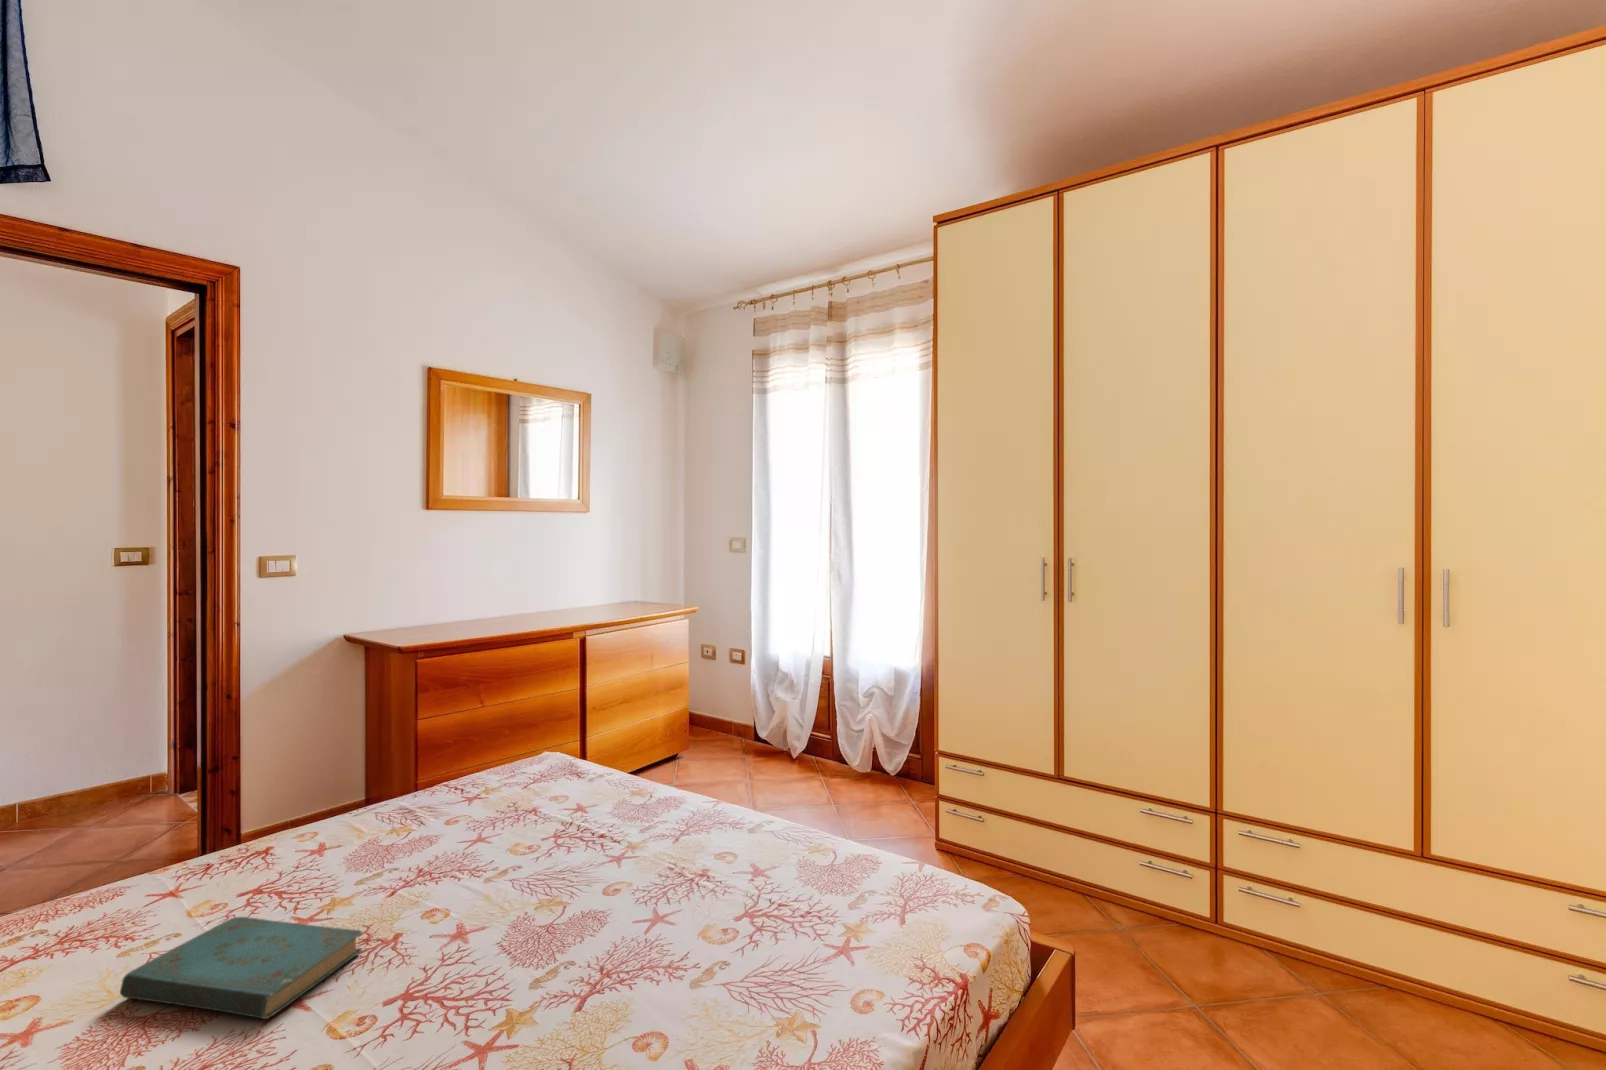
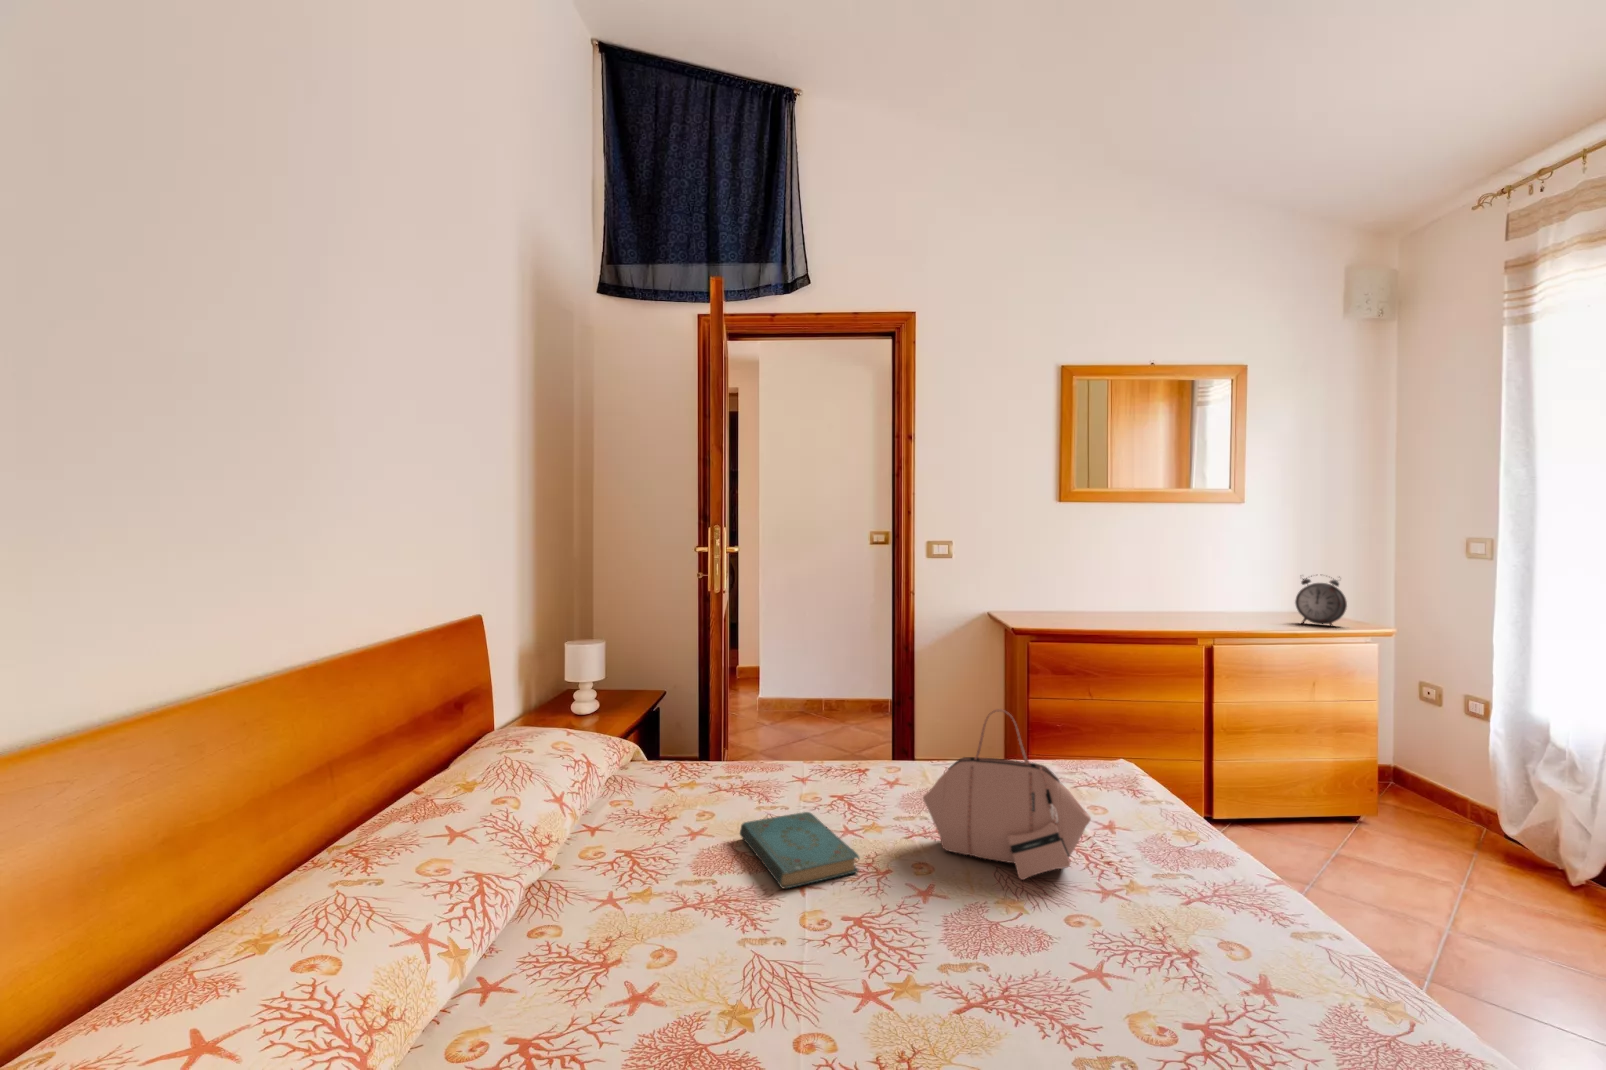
alarm clock: none [634,568,668,610] -> present [1295,576,1347,626]
handbag: none [414,713,597,886] -> present [923,709,1091,880]

